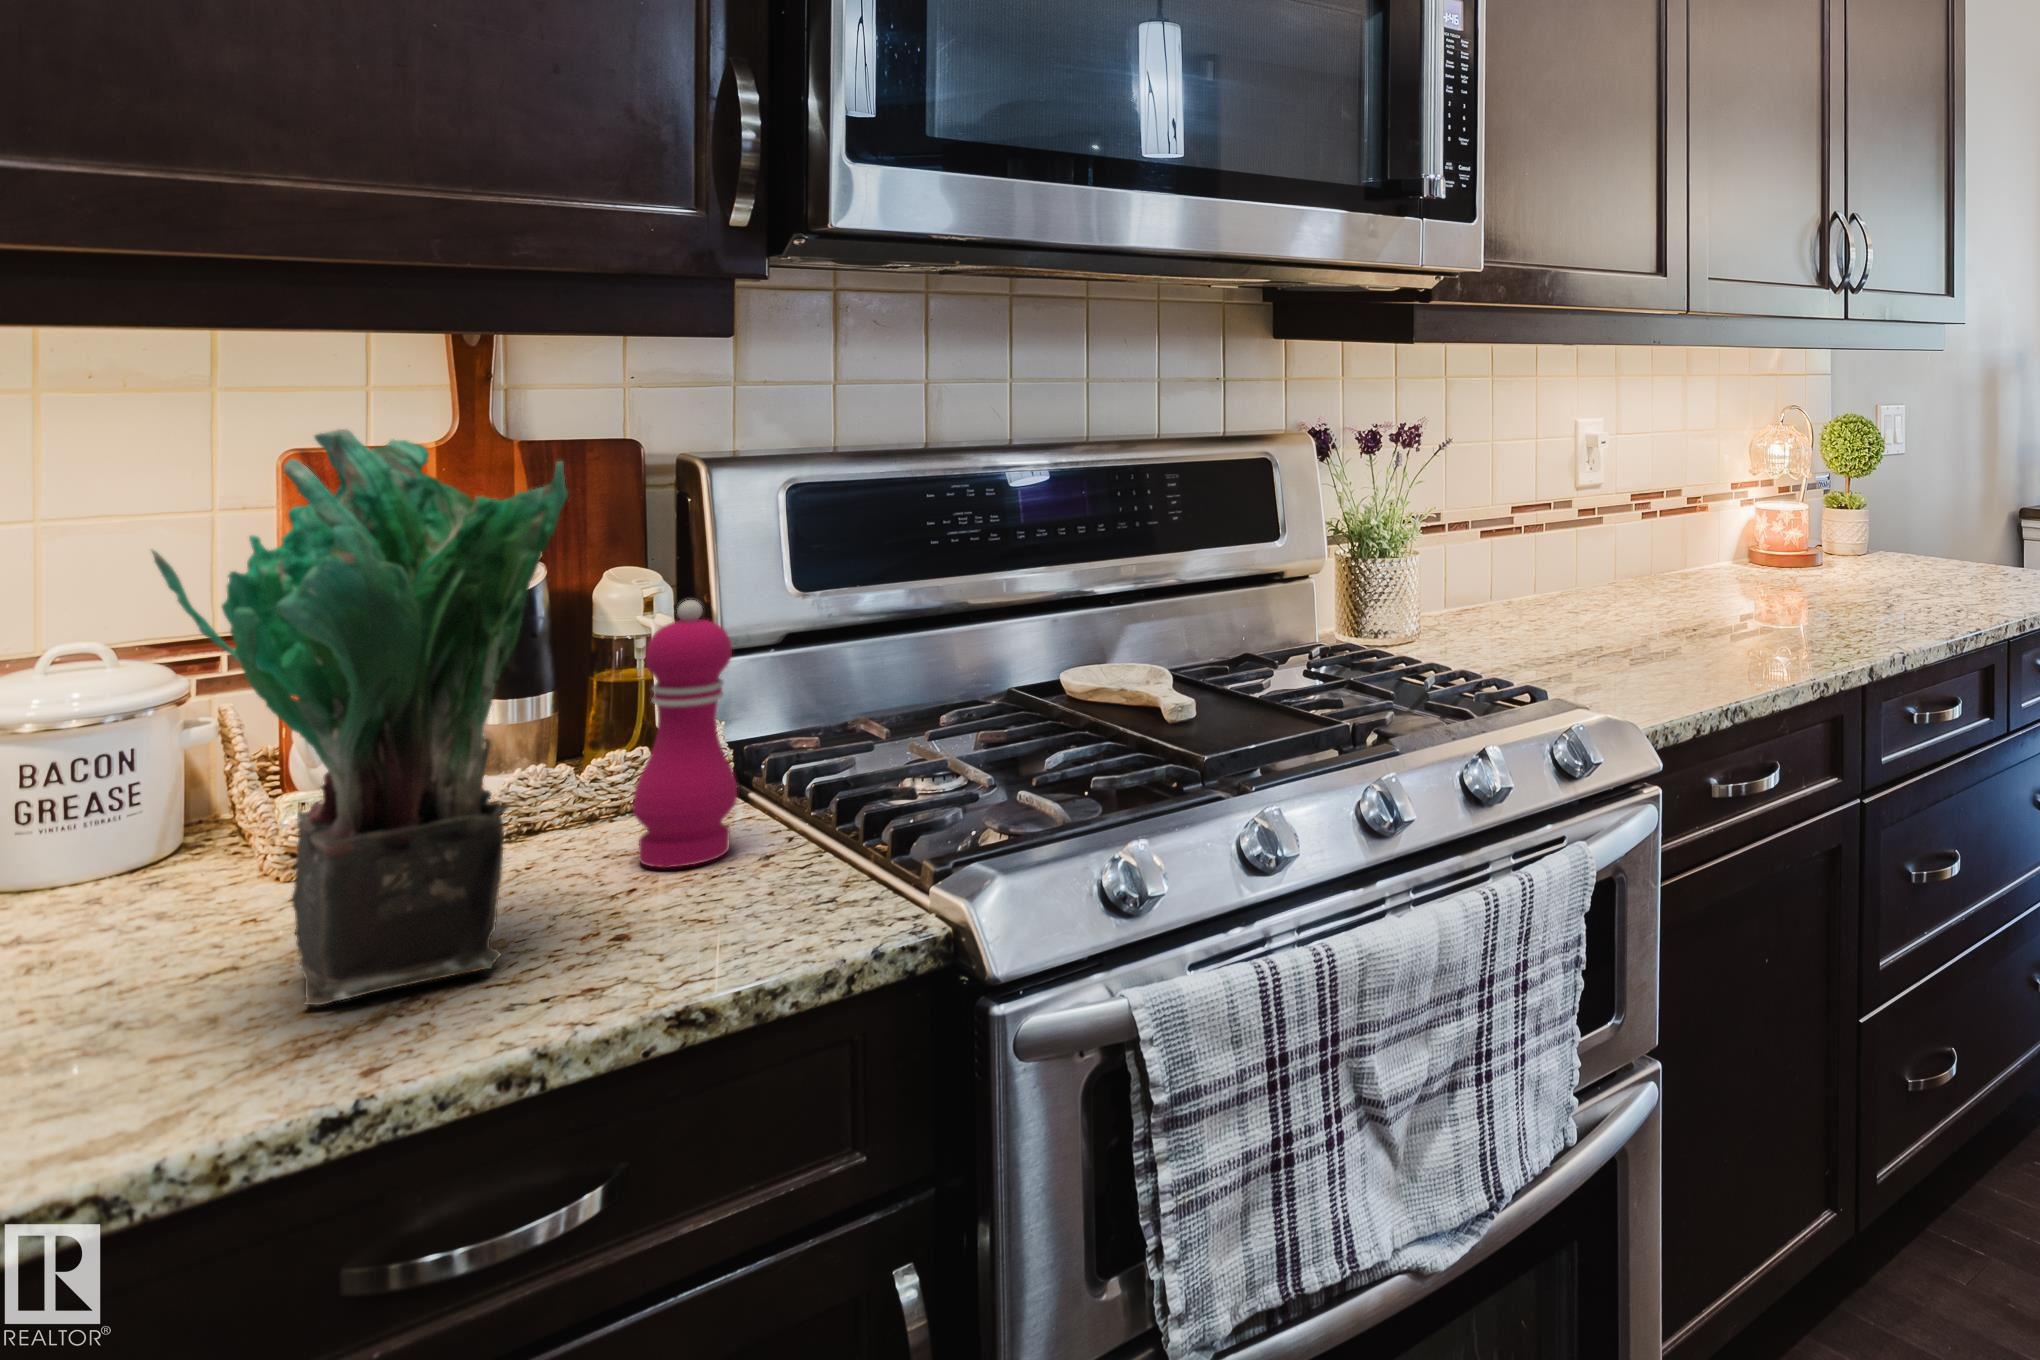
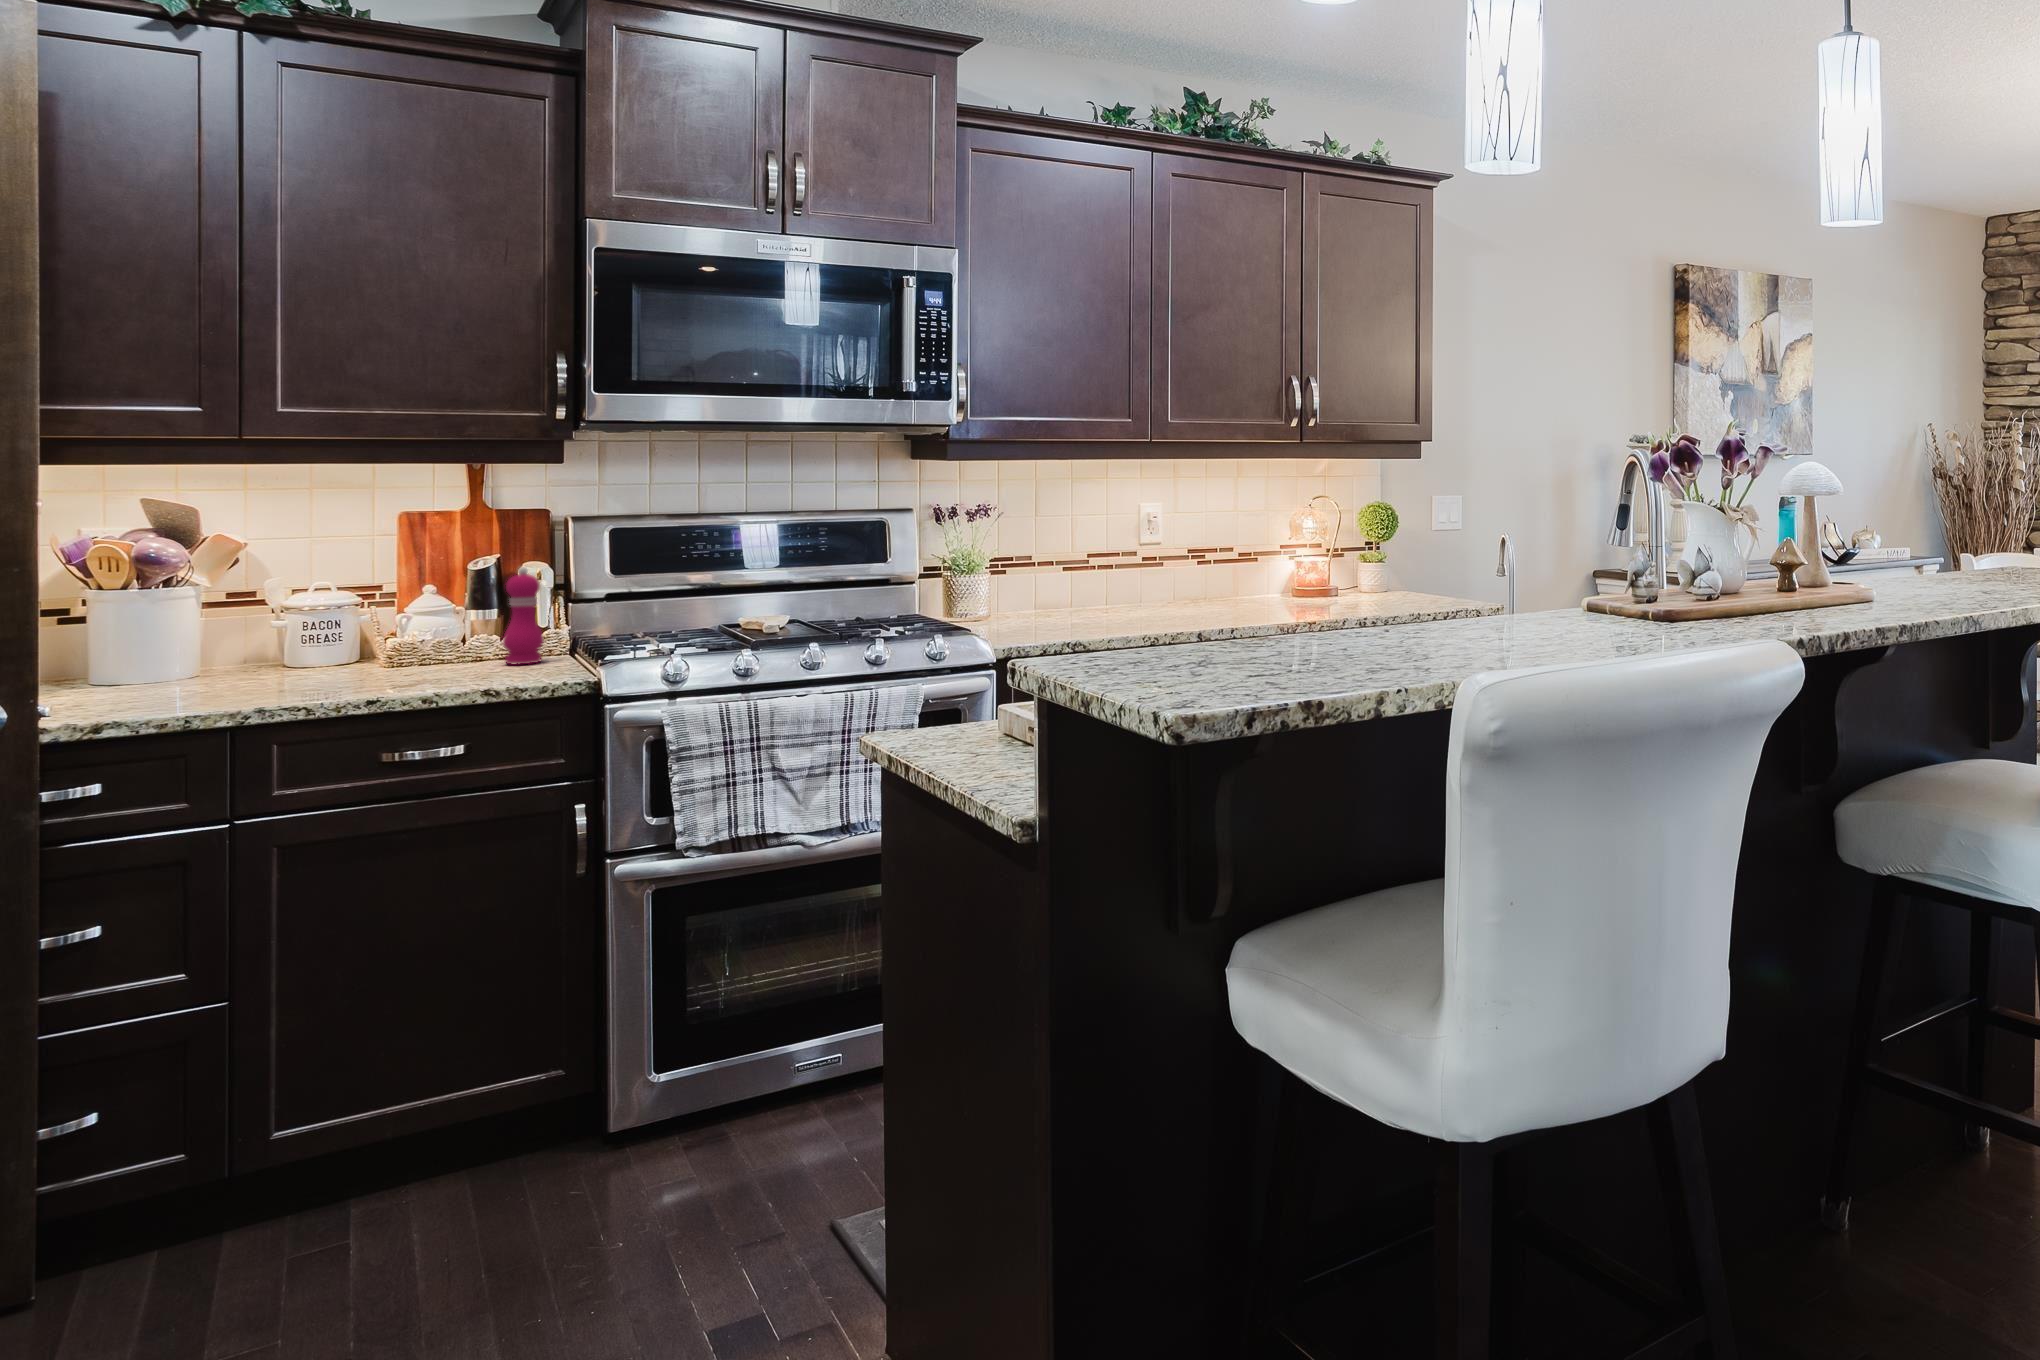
potted plant: present [152,429,568,1005] -> none [322,501,451,683]

